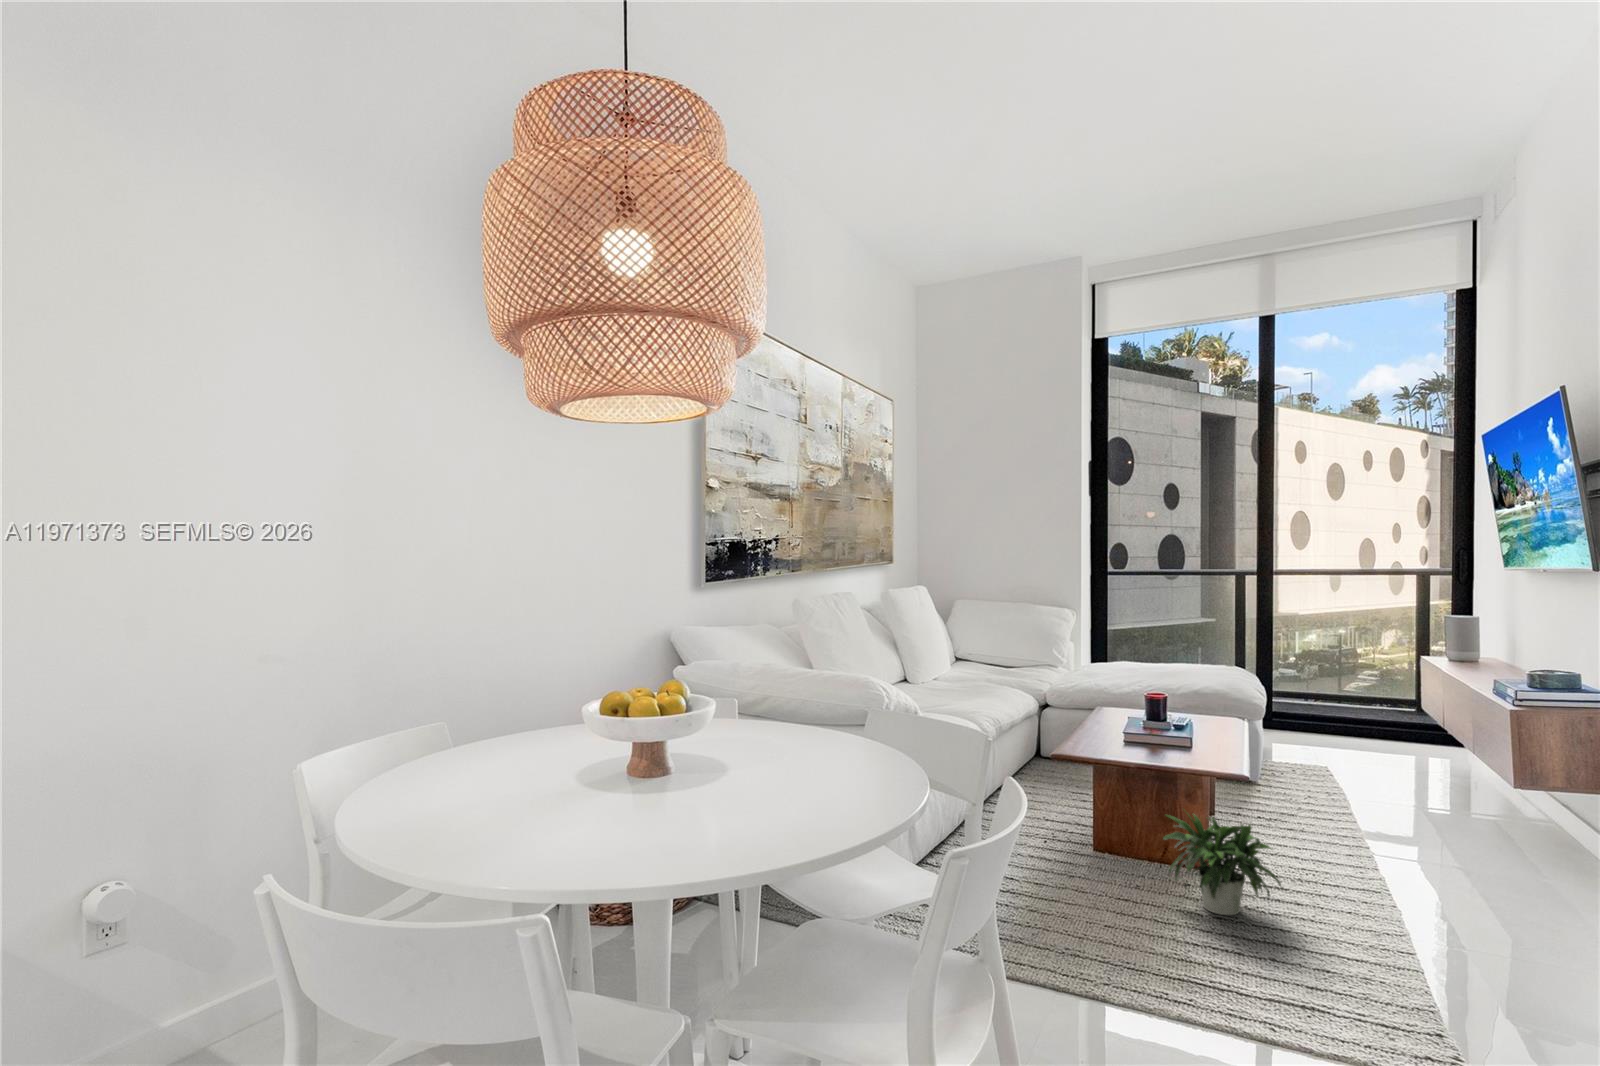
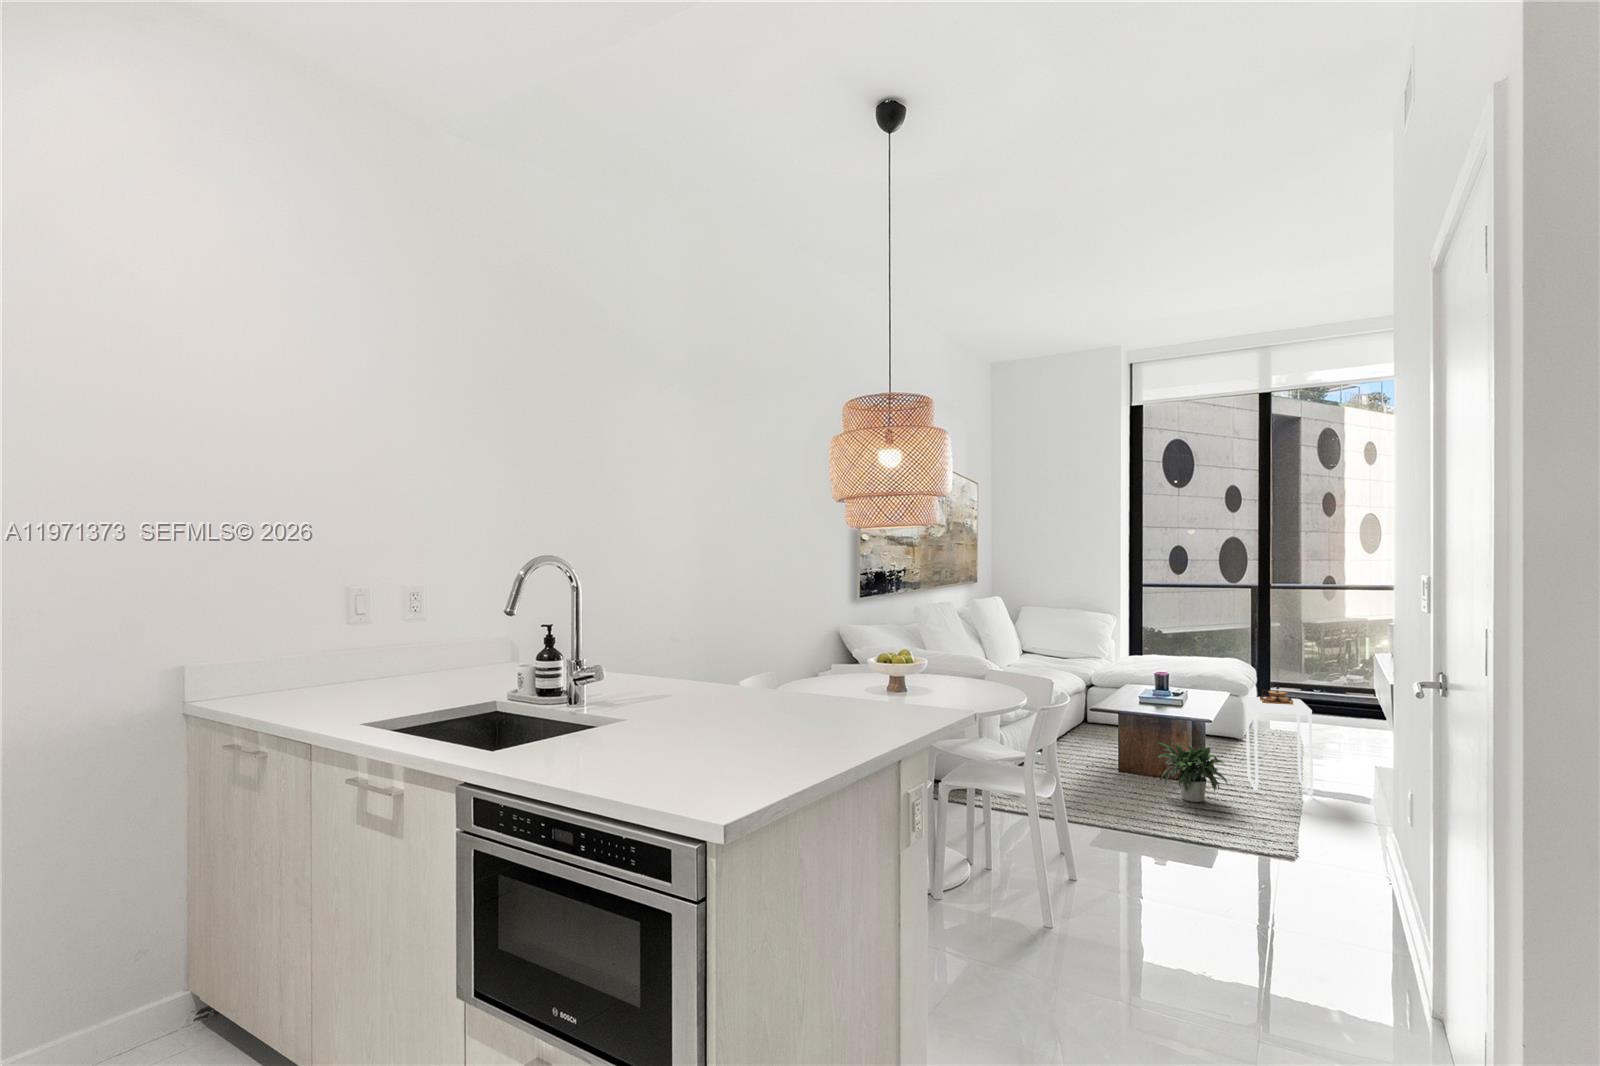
side table: none [1287,724,1409,897] -> present [1245,690,1313,795]

